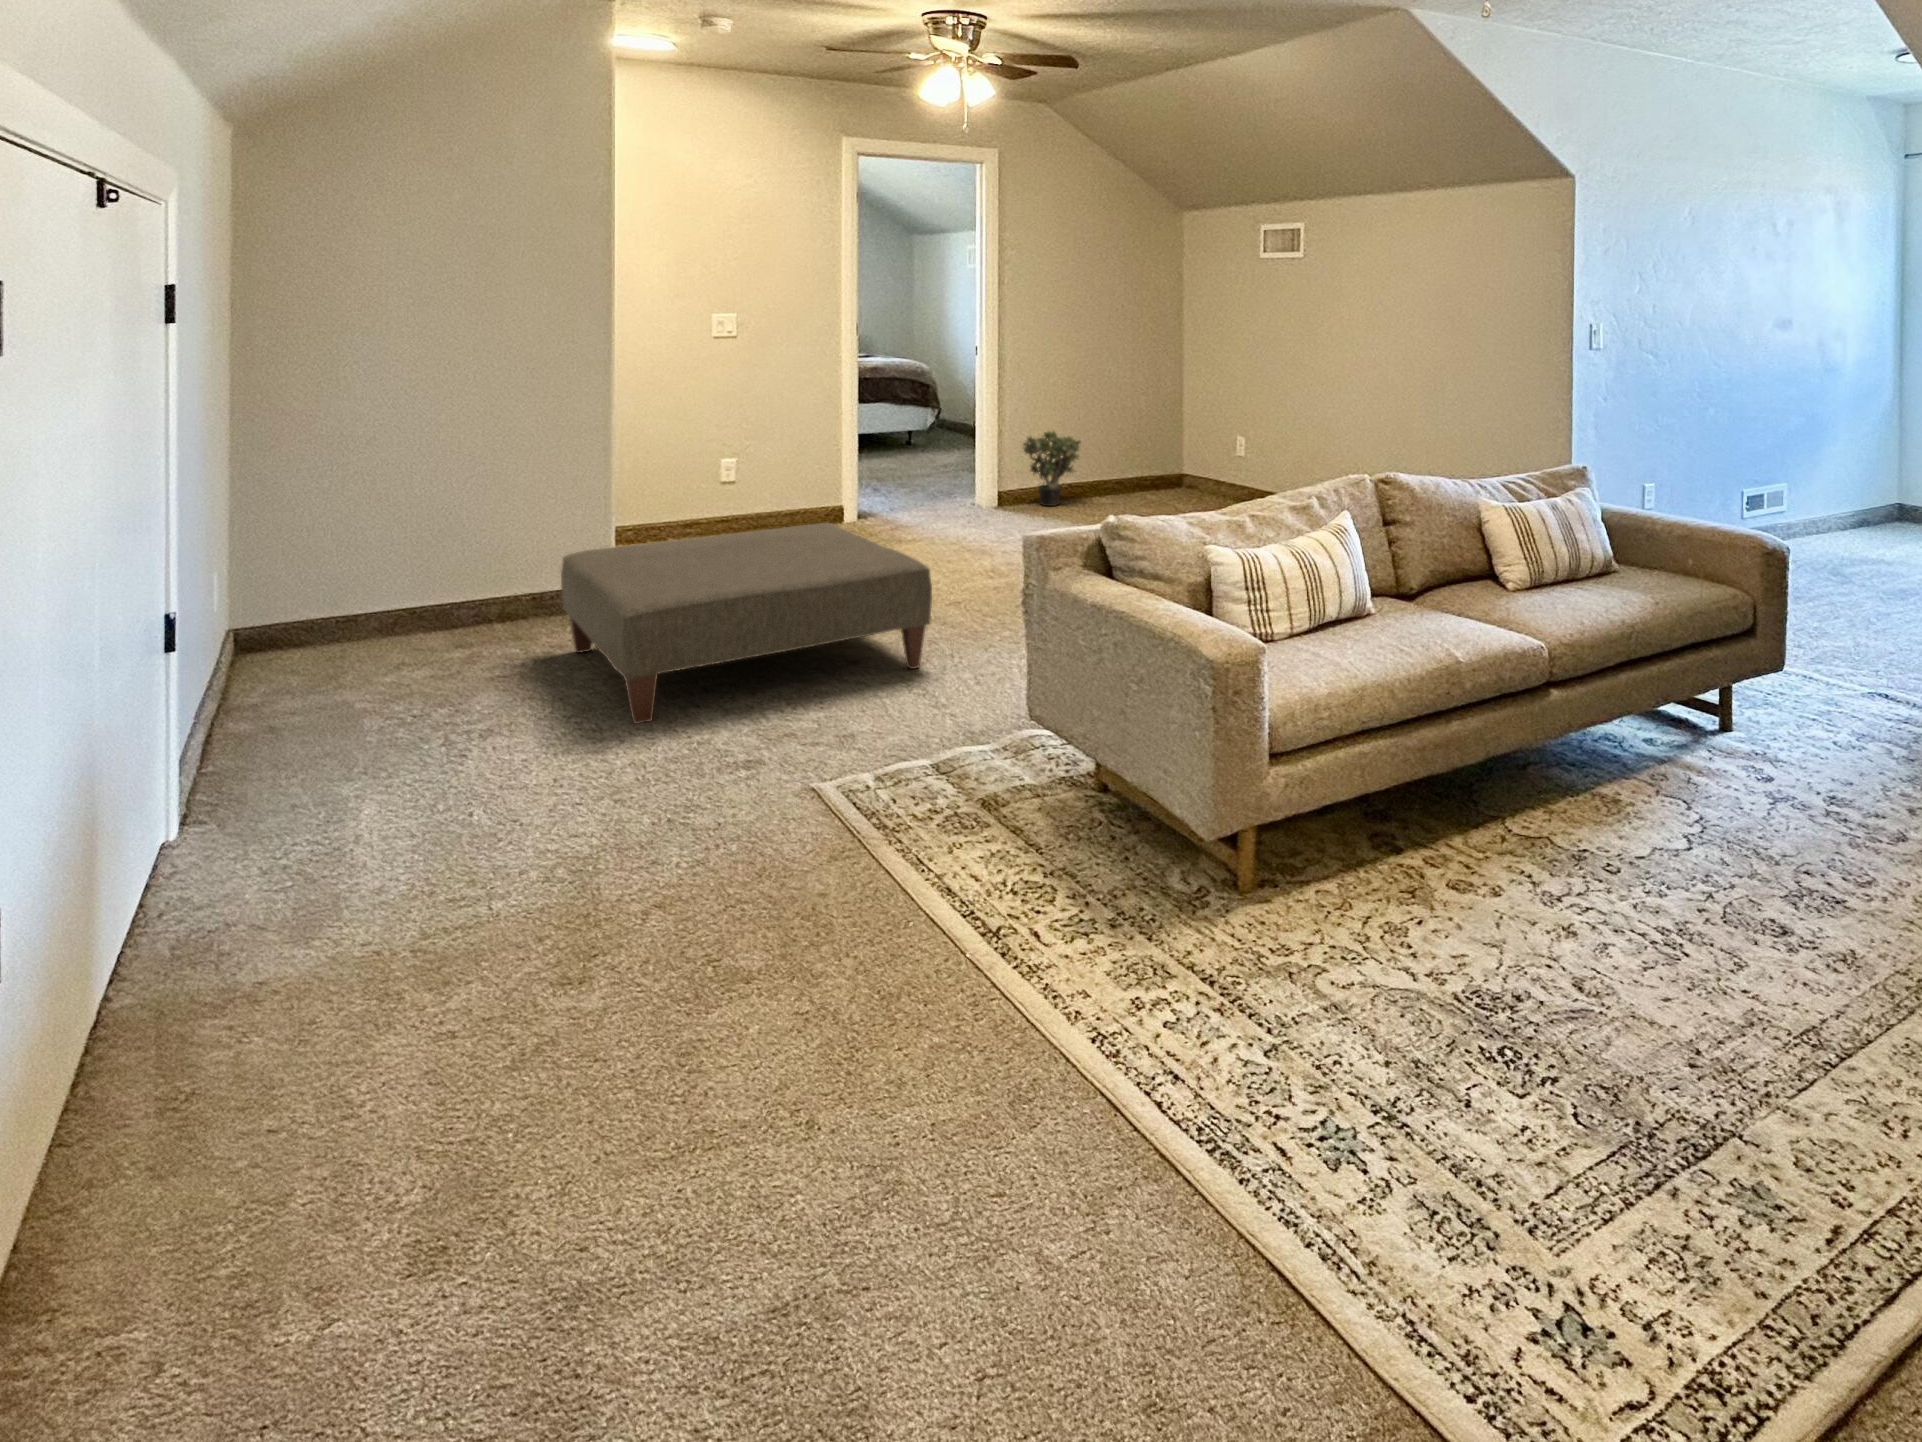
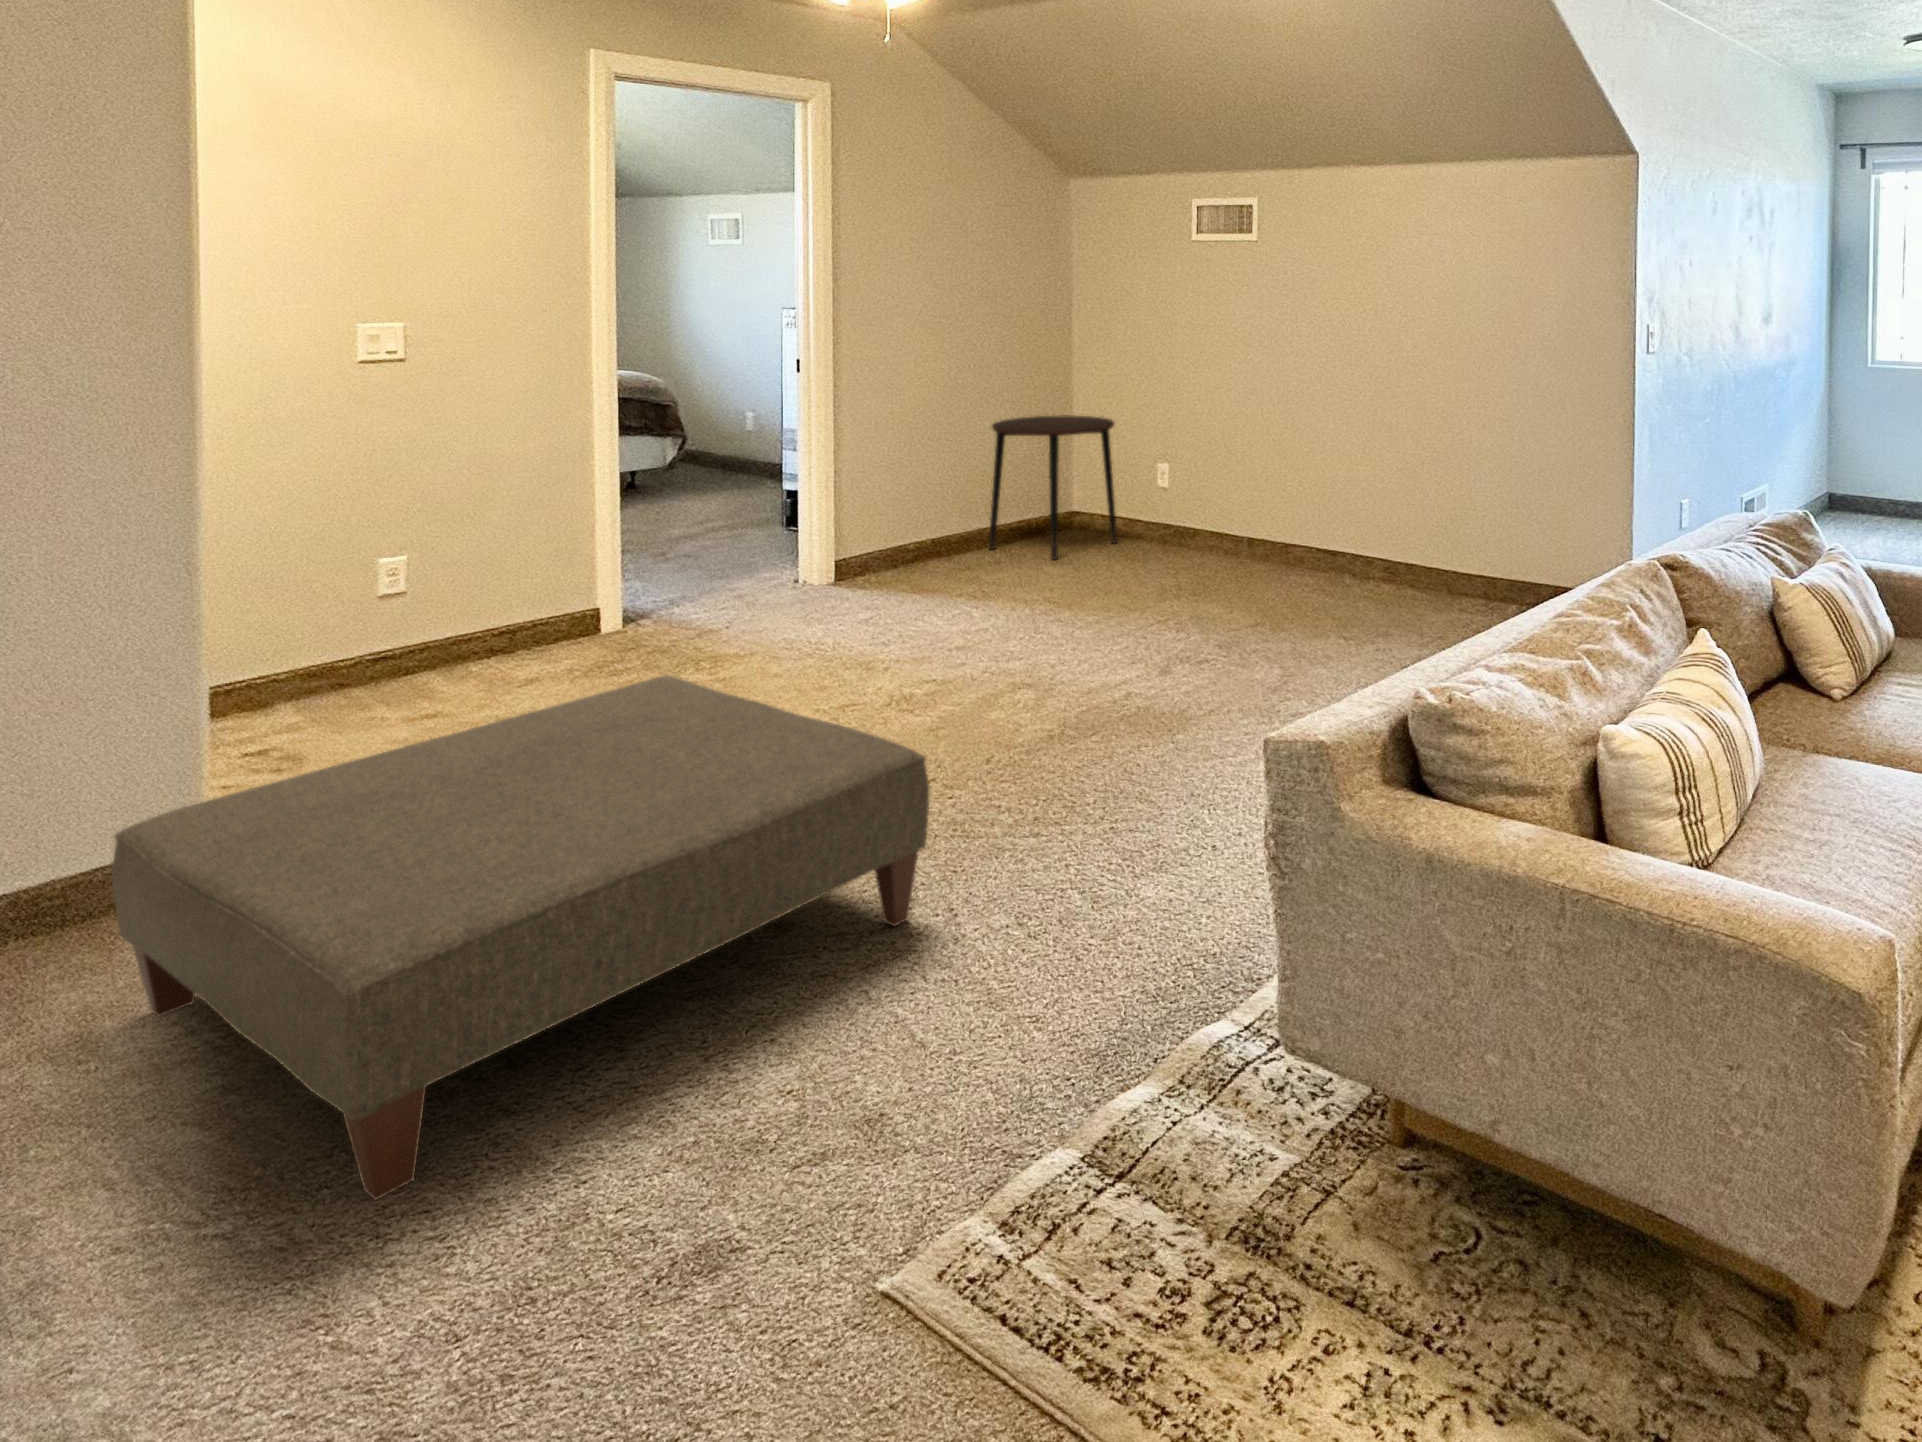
side table: none [1110,396,1205,505] -> present [989,415,1117,560]
potted plant: present [1023,431,1080,506] -> none [870,472,959,576]

